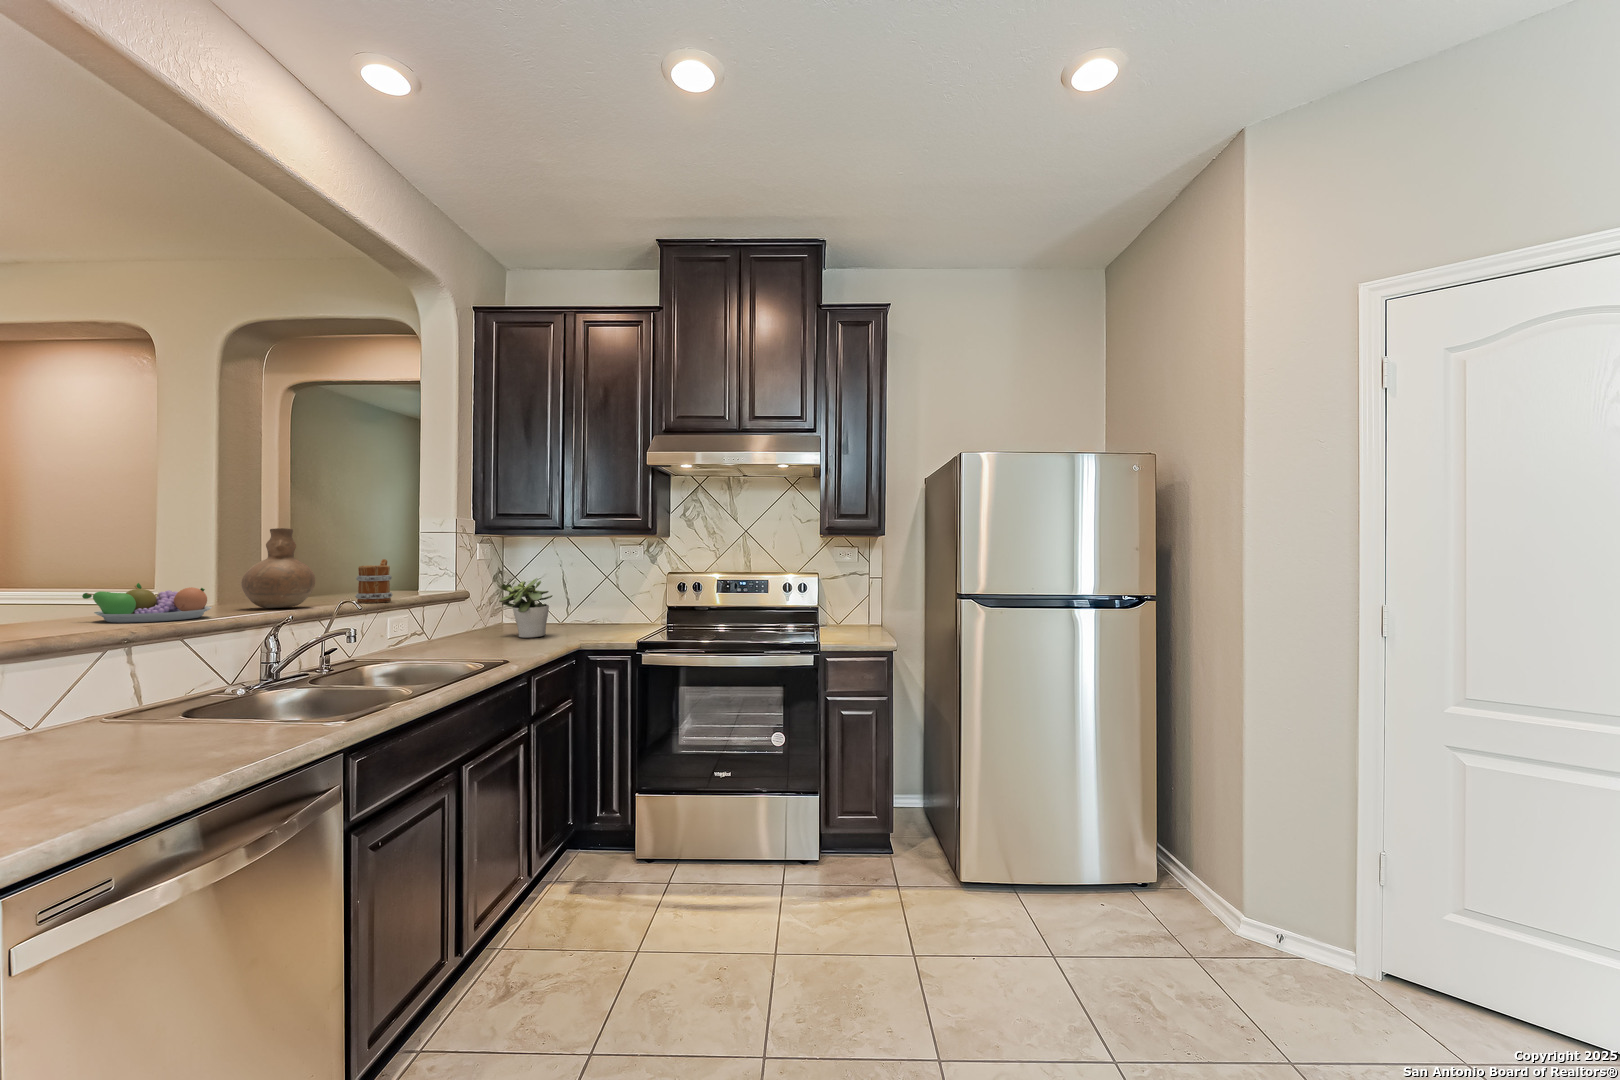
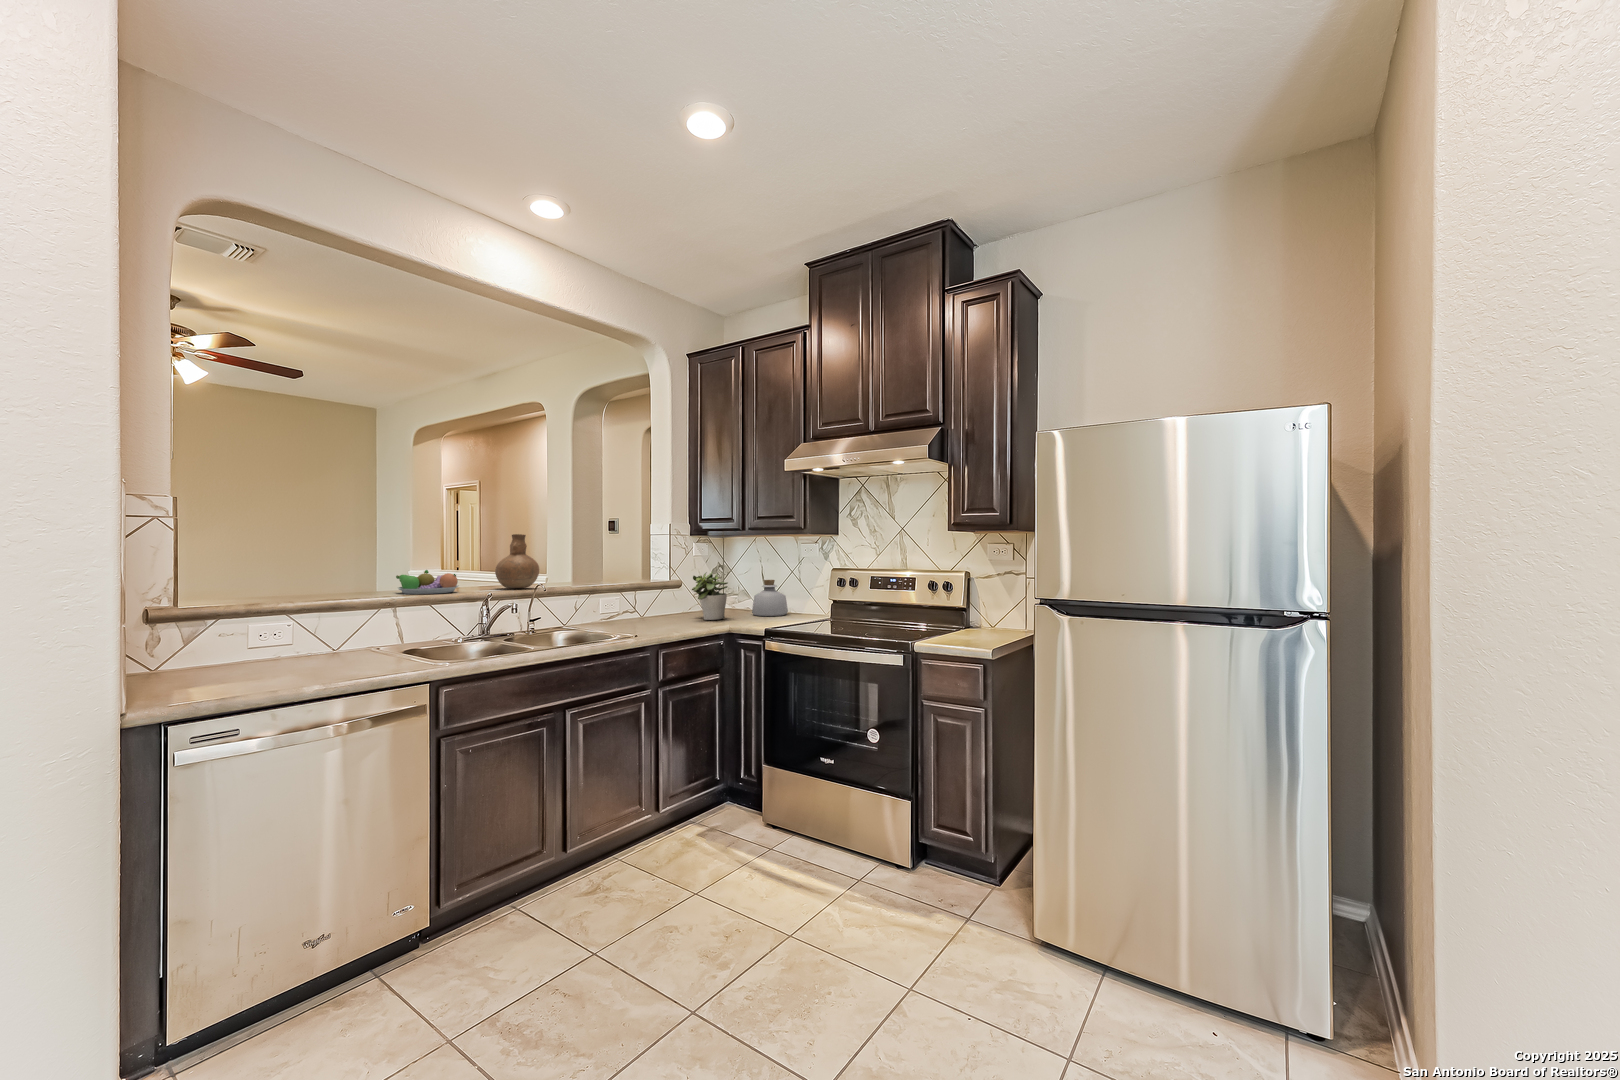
mug: present [355,559,393,603] -> none [575,555,603,587]
bottle: none [562,587,606,630] -> present [752,580,788,616]

